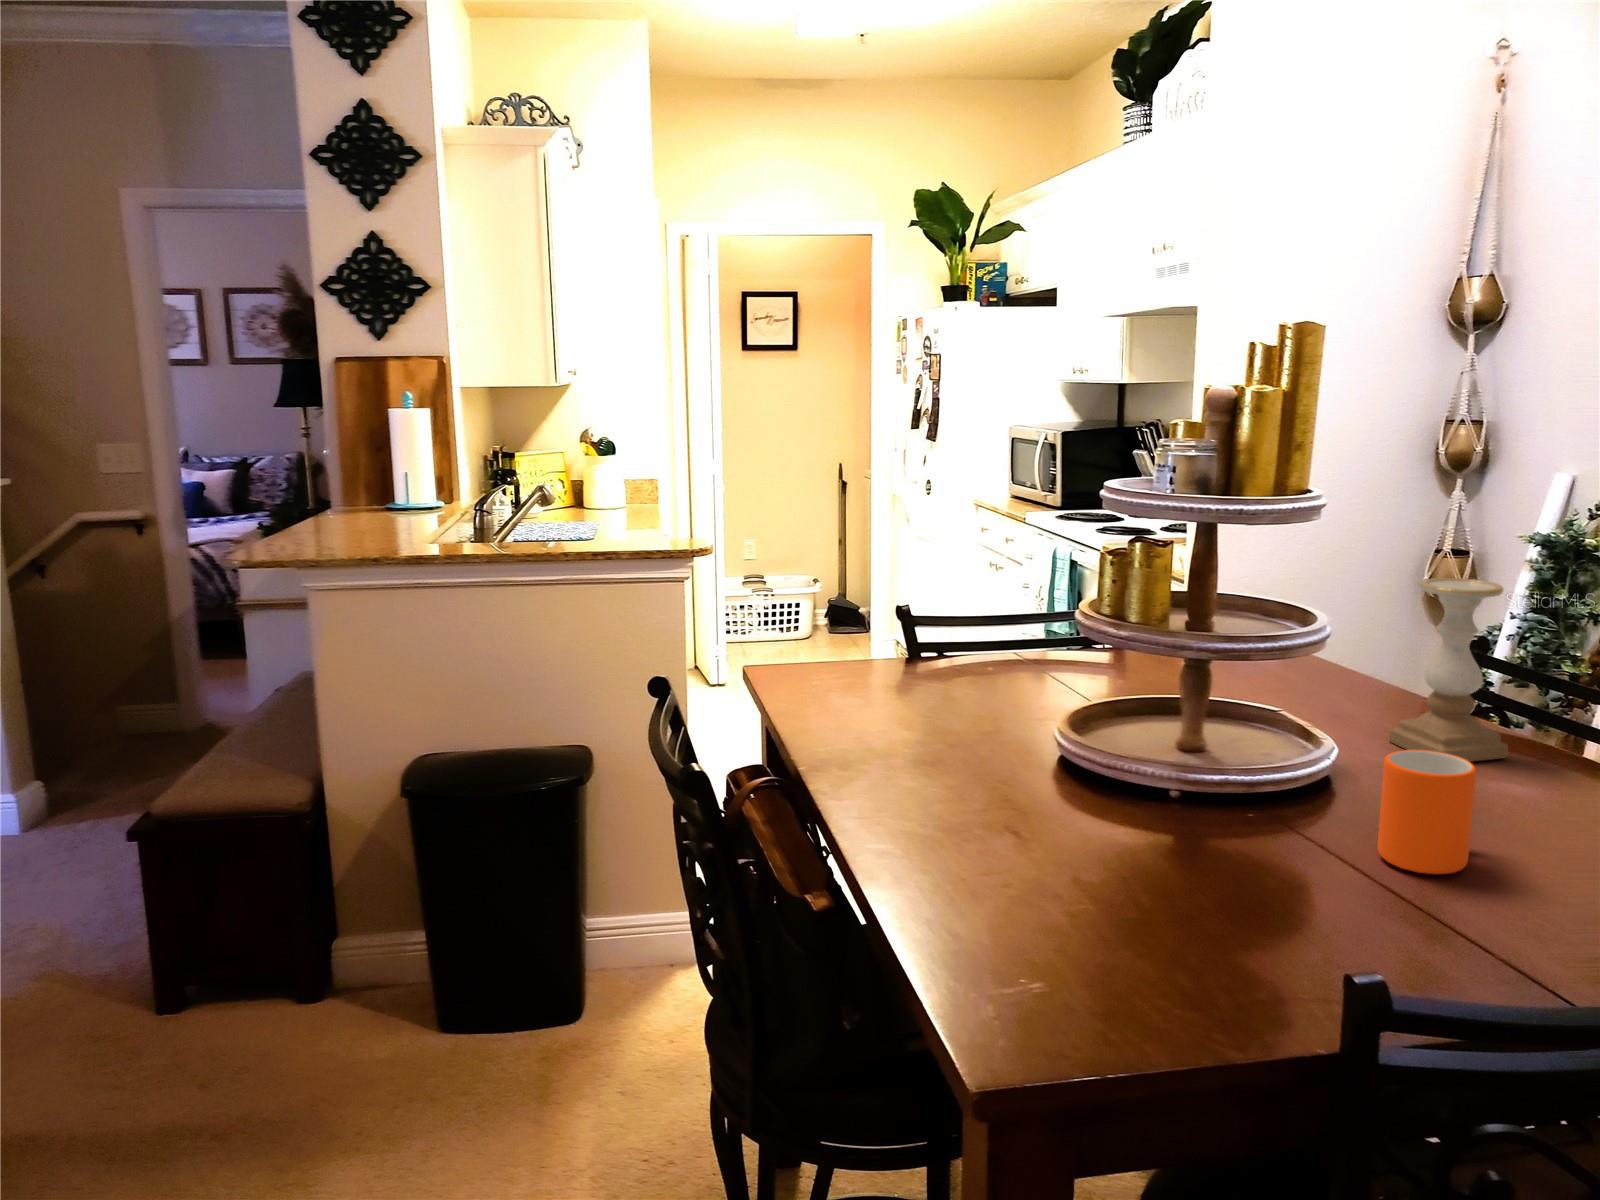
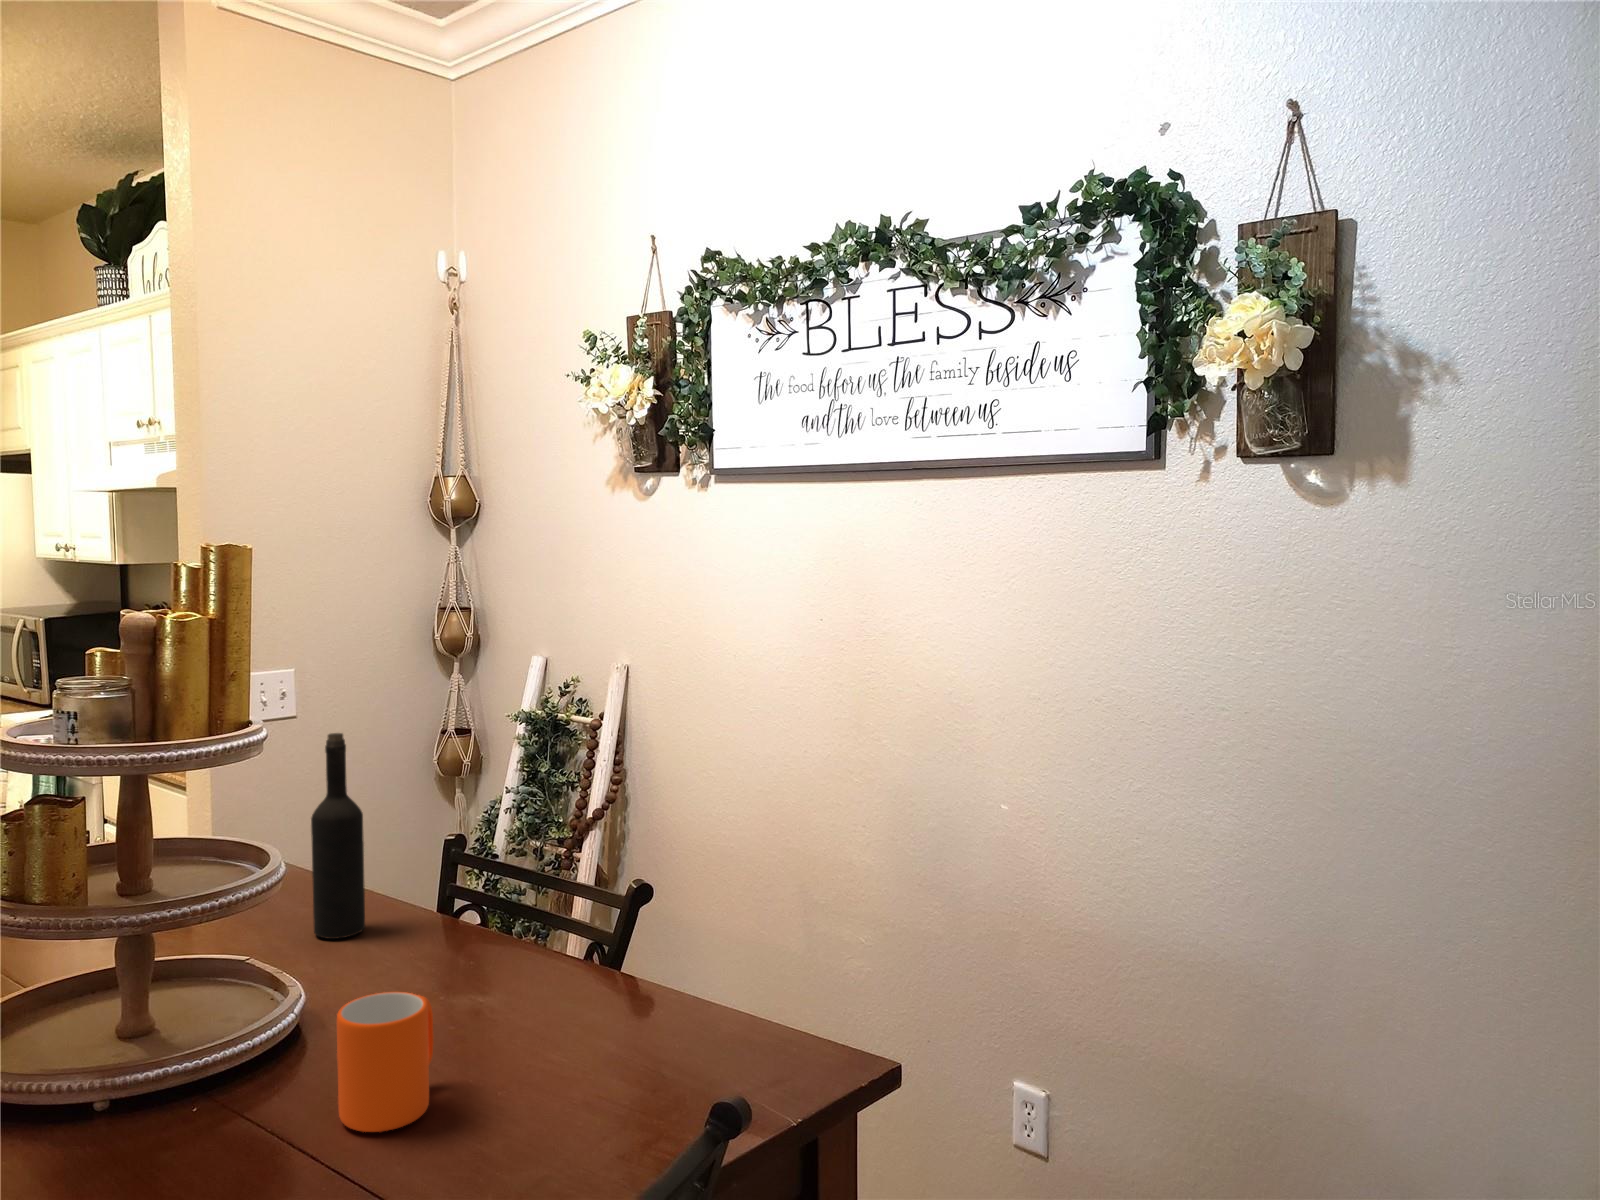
wine bottle: none [1326,521,1385,716] -> present [311,733,365,939]
candle holder: present [1389,578,1508,762] -> none [373,786,484,980]

